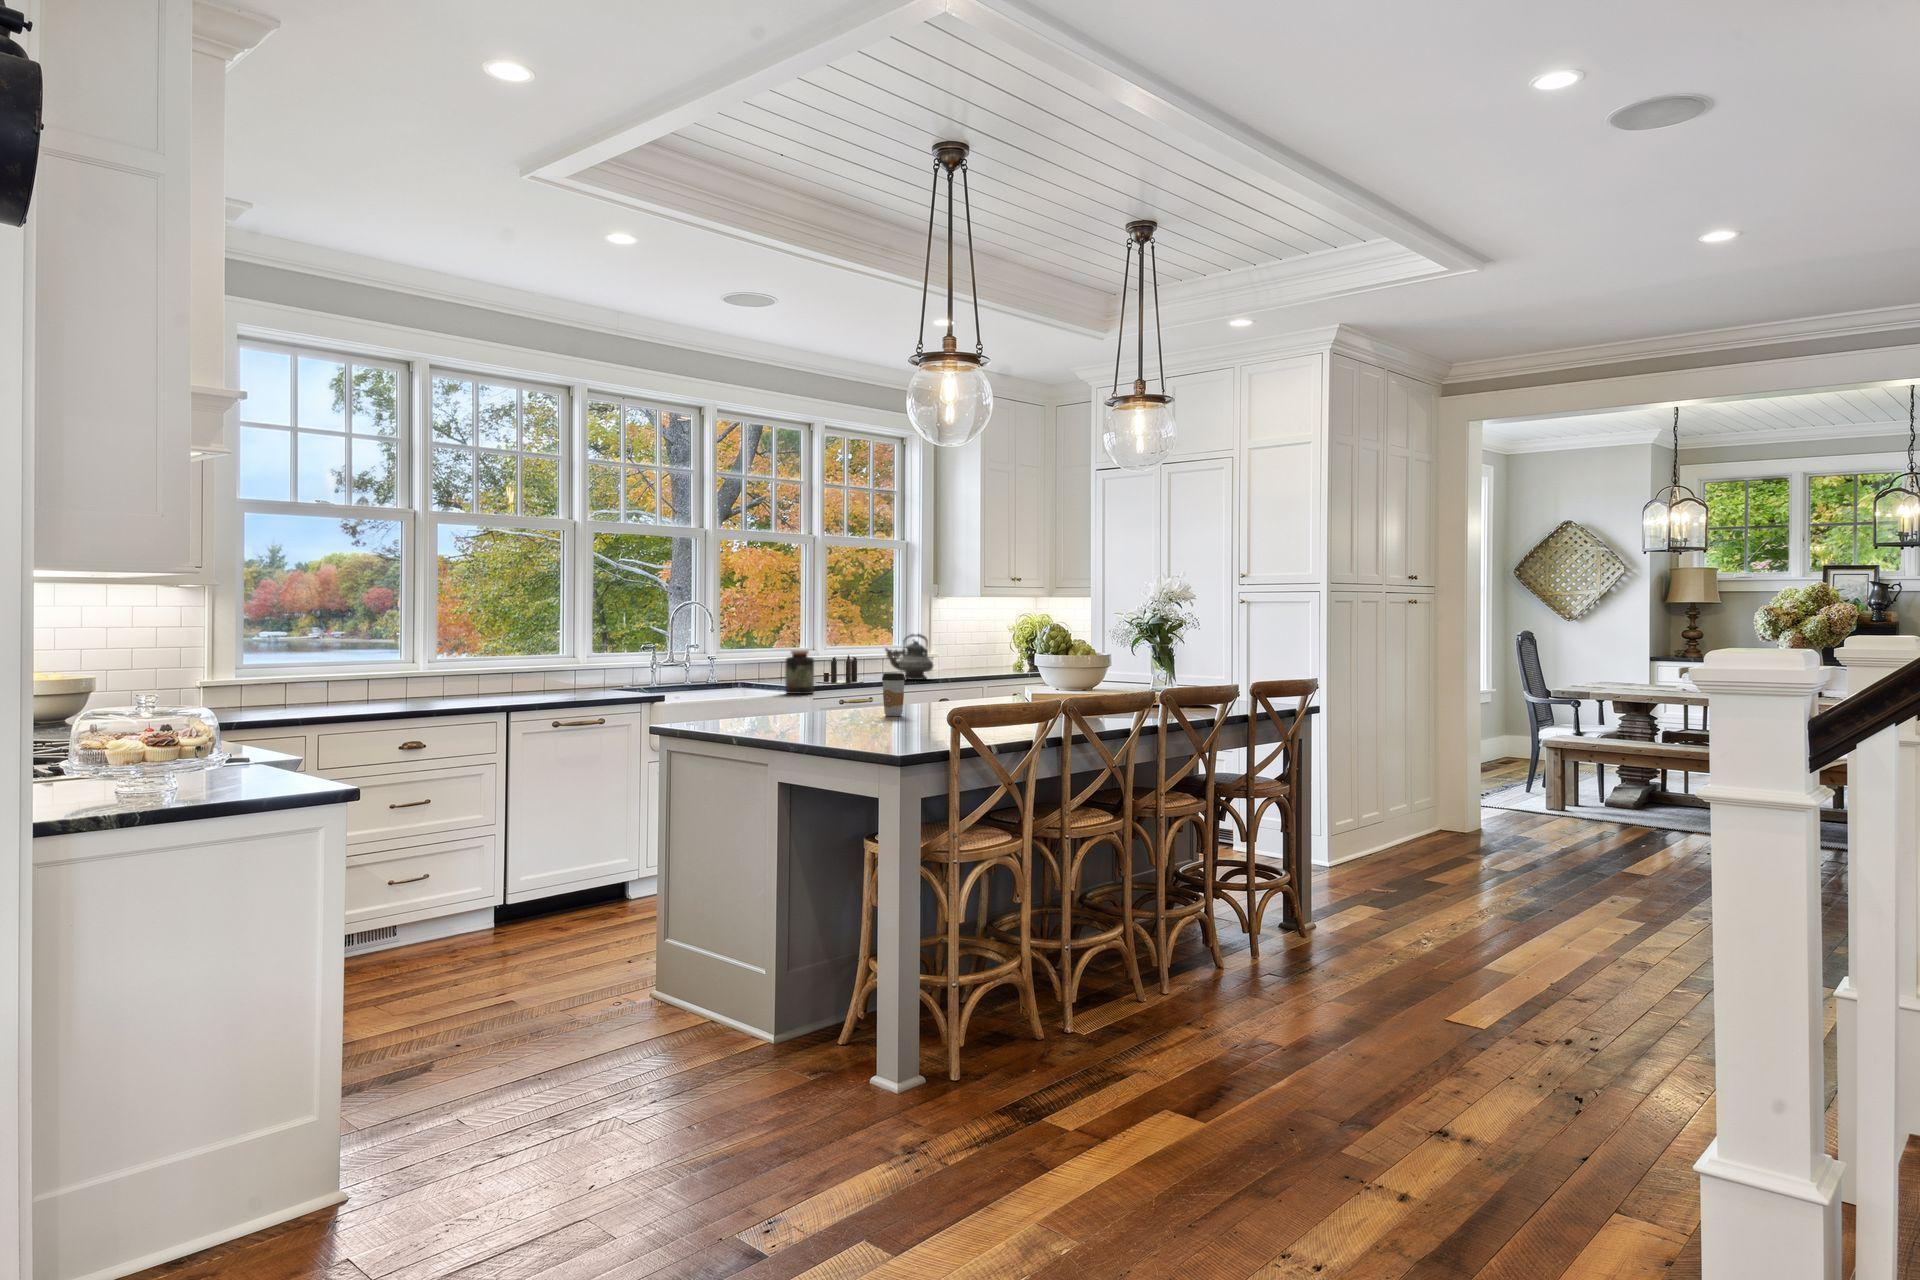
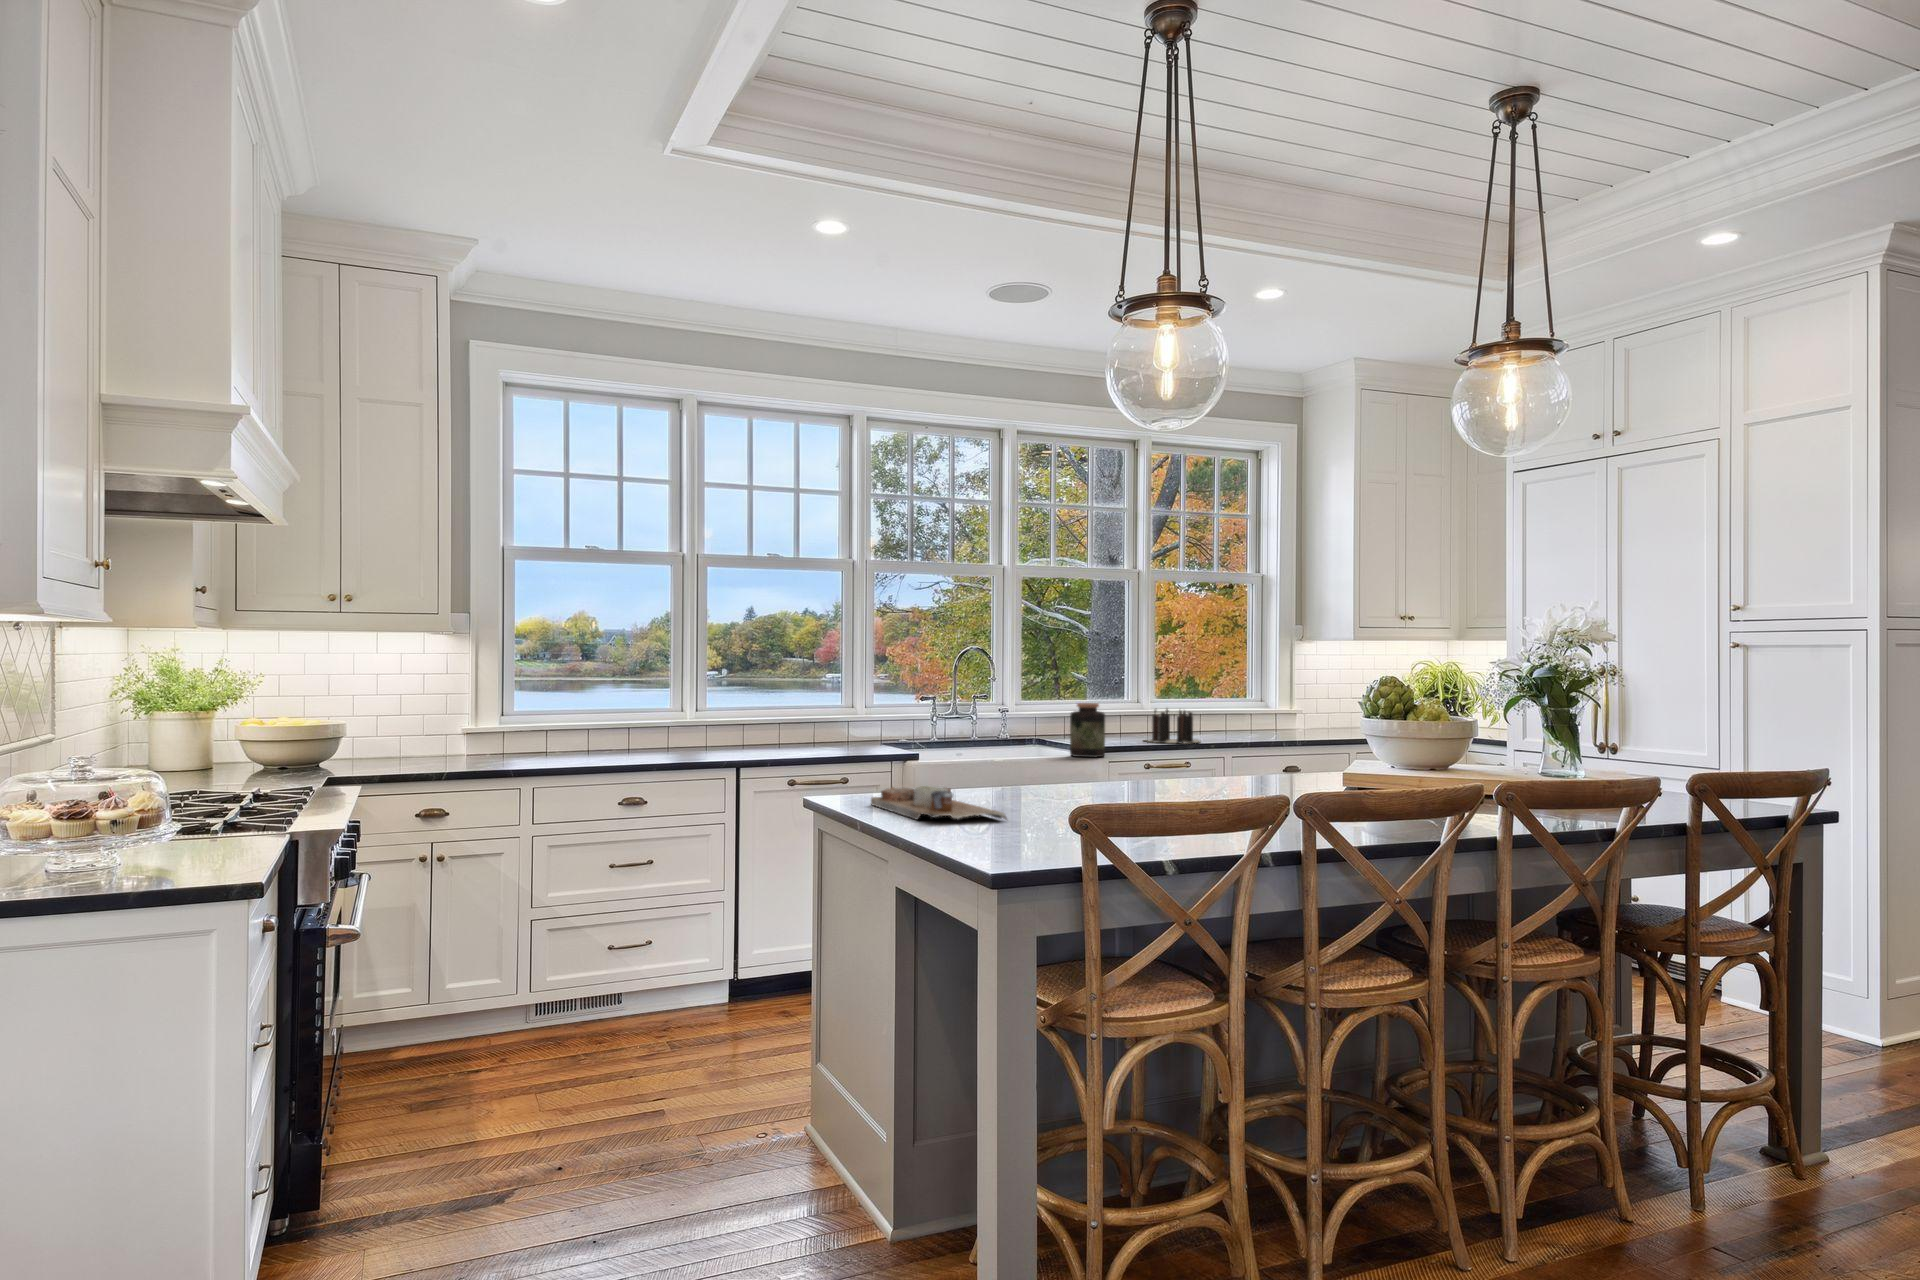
teapot: present [885,634,933,680] -> none [1233,683,1298,741]
coffee cup: present [882,673,905,716] -> none [1117,738,1149,797]
cutting board: none [721,710,845,734] -> present [871,786,1007,820]

